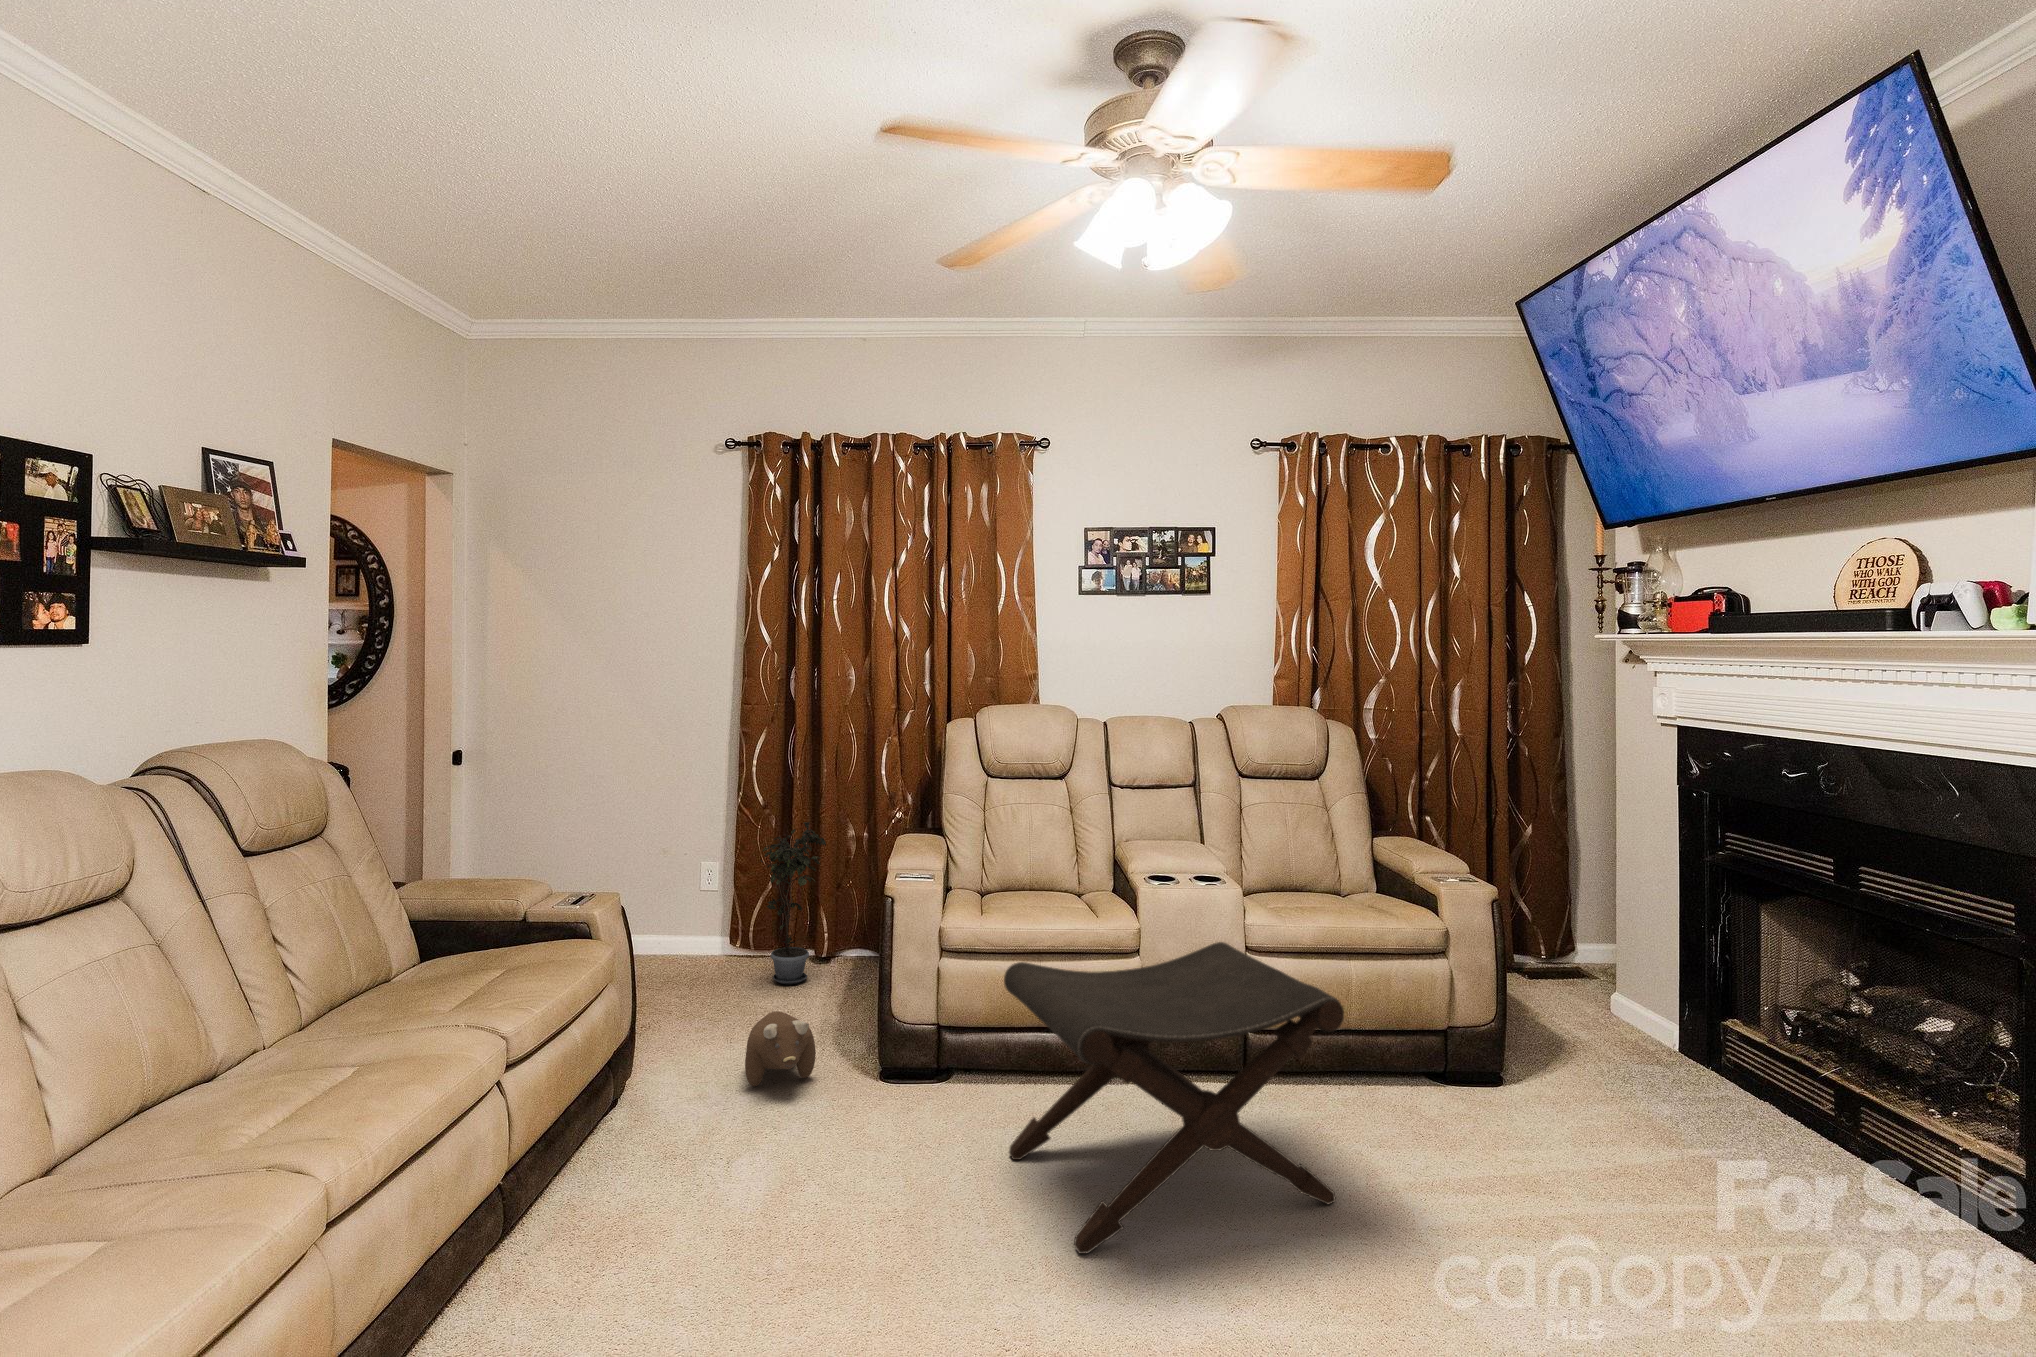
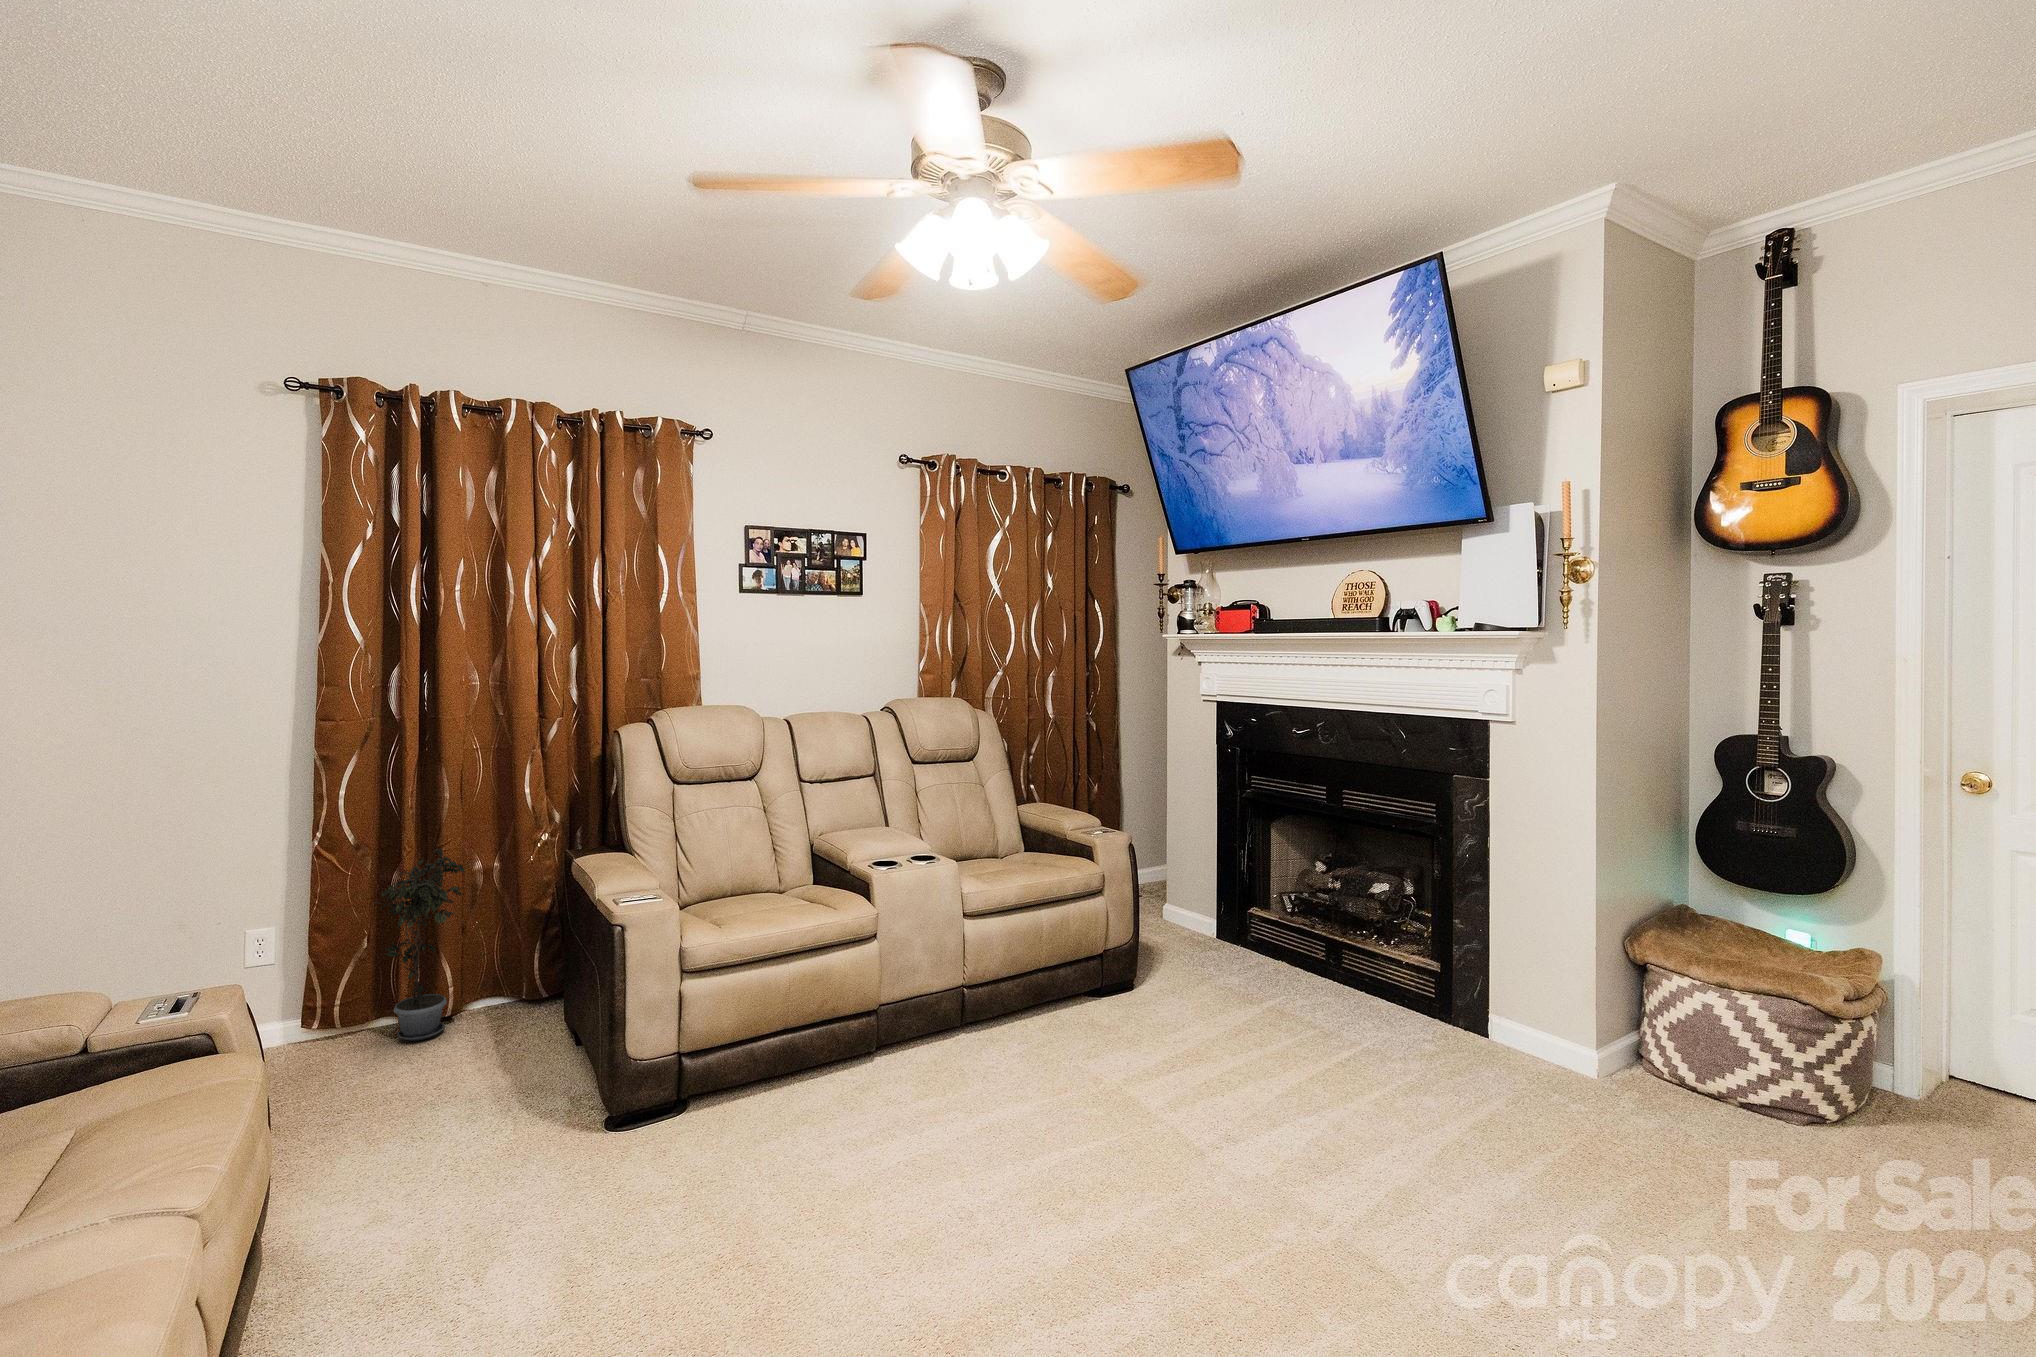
footstool: present [1004,942,1344,1254] -> none [796,913,1107,1237]
plush toy: present [745,1011,816,1087] -> none [434,1078,533,1175]

